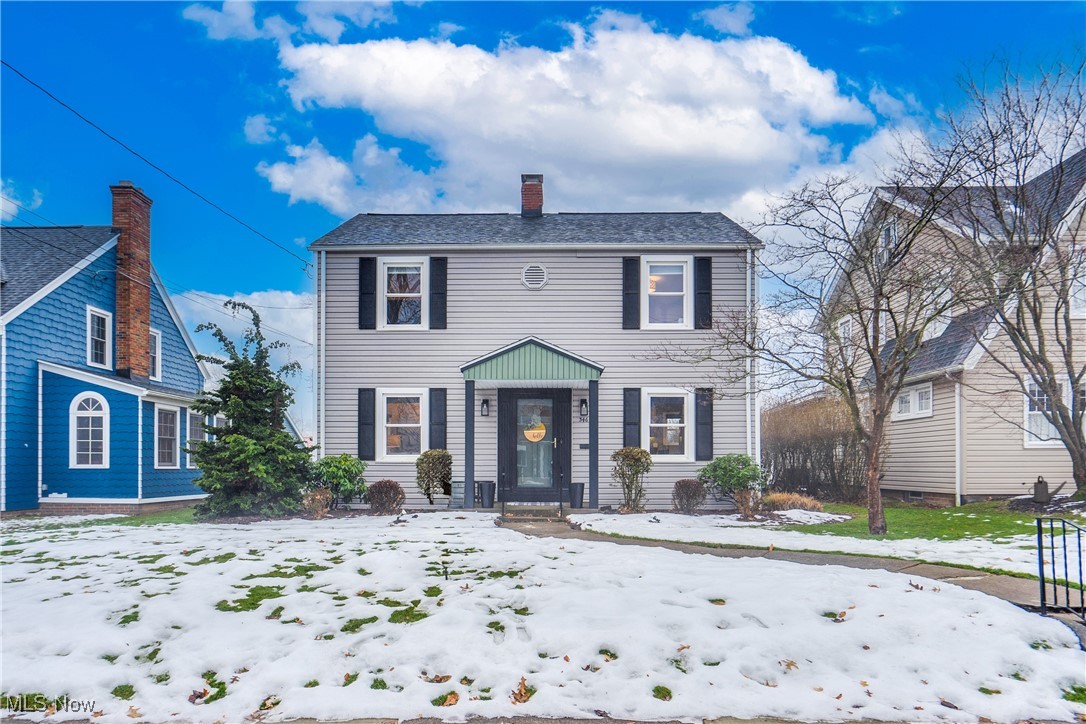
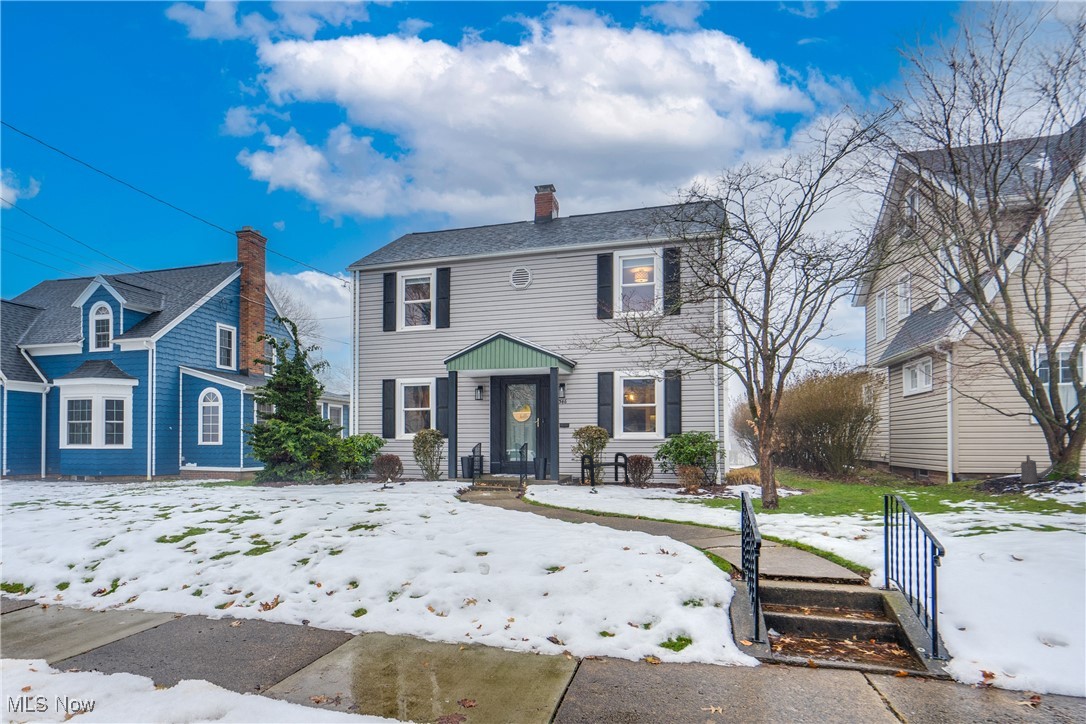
bench: none [614,475,666,516] -> present [581,452,629,487]

